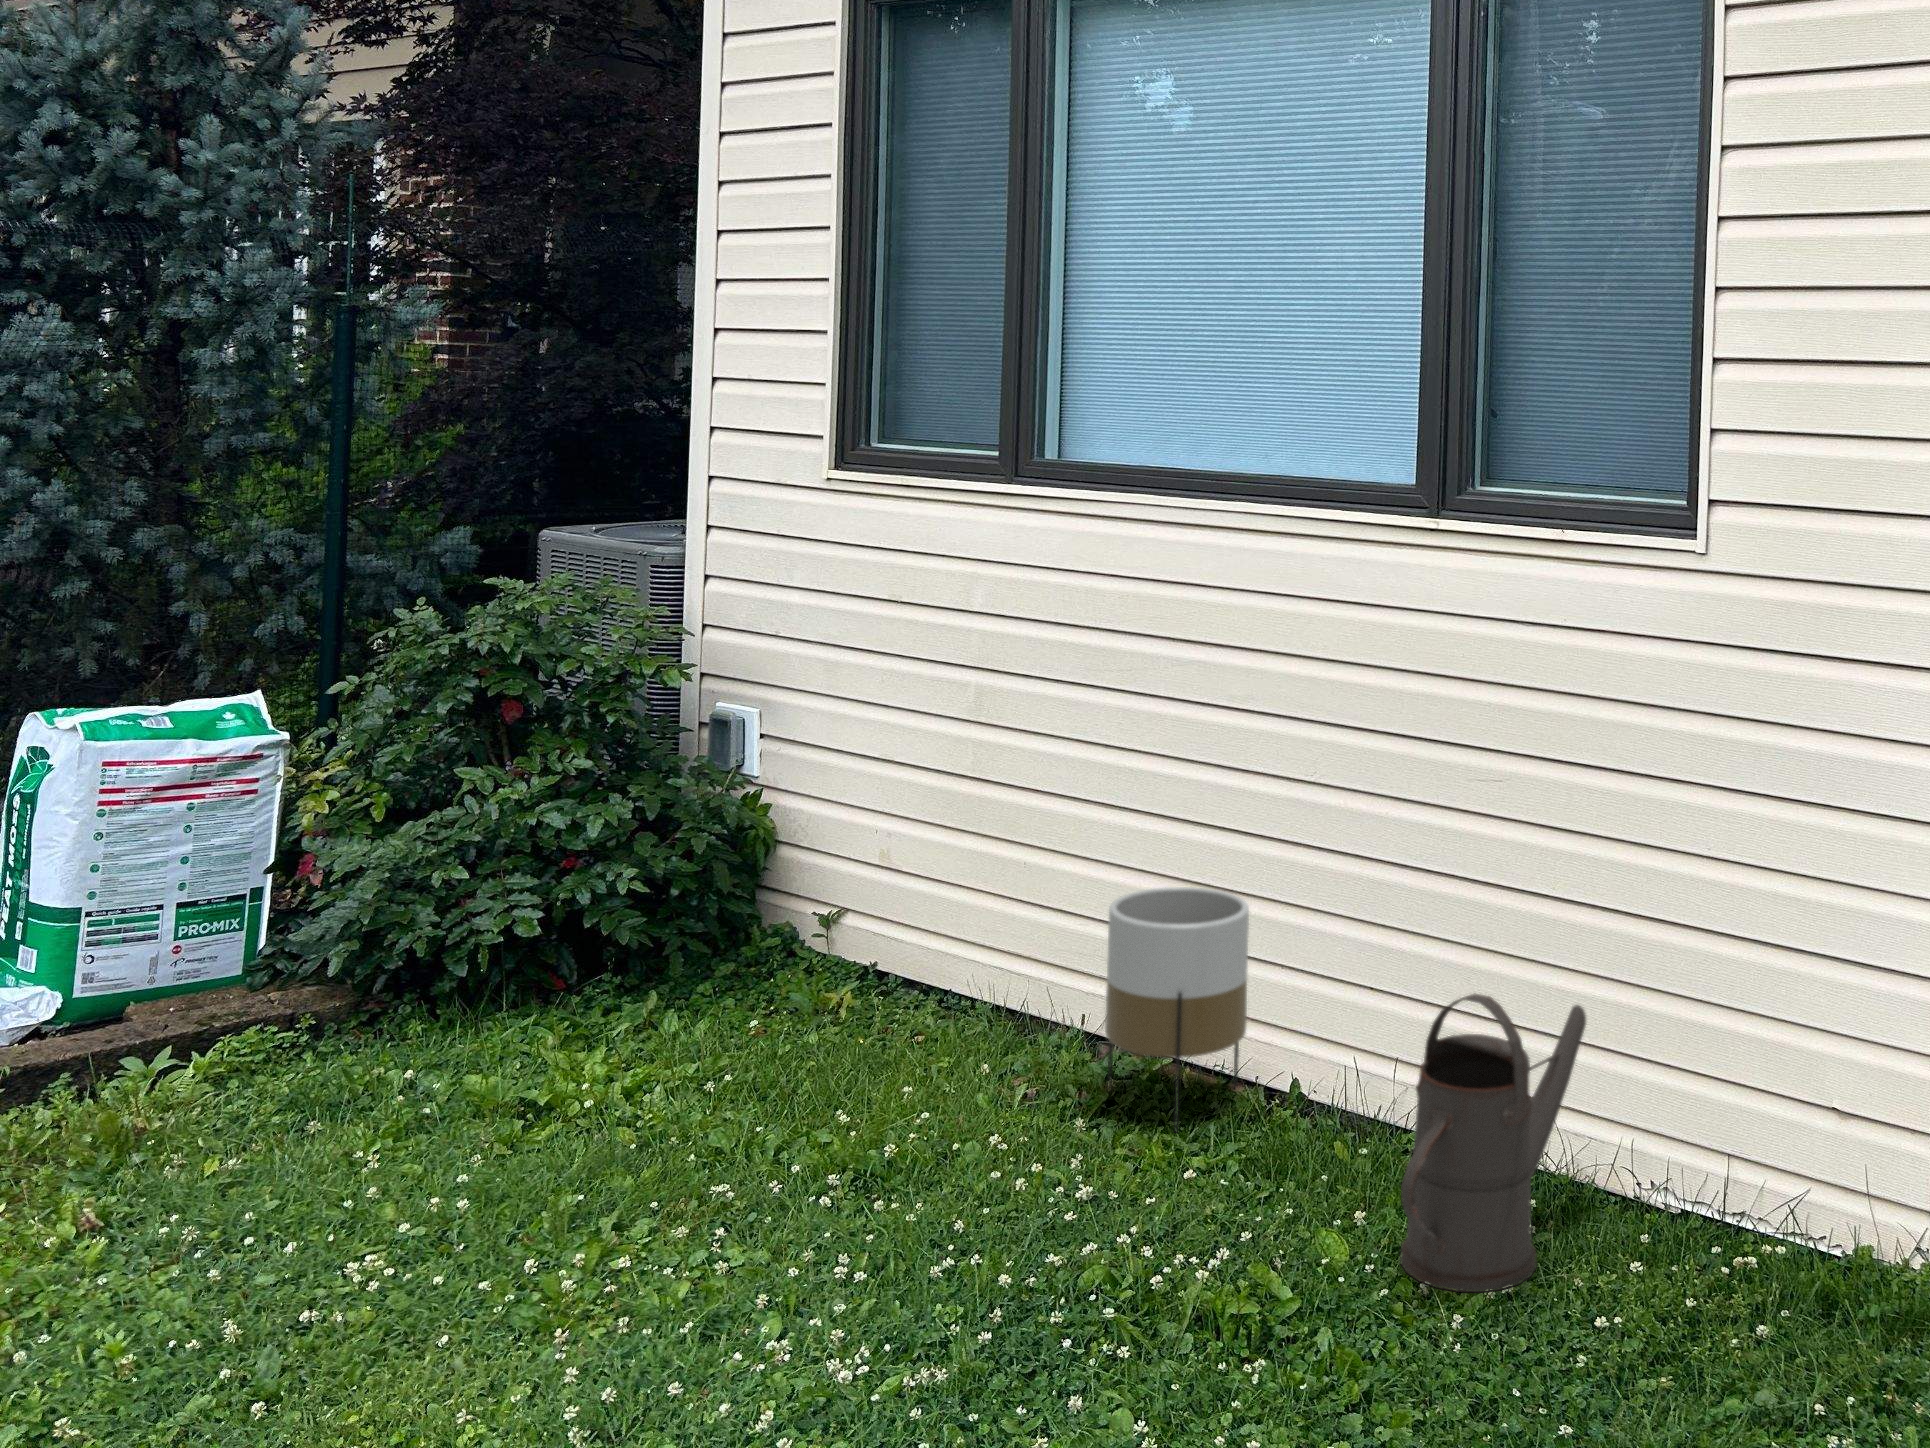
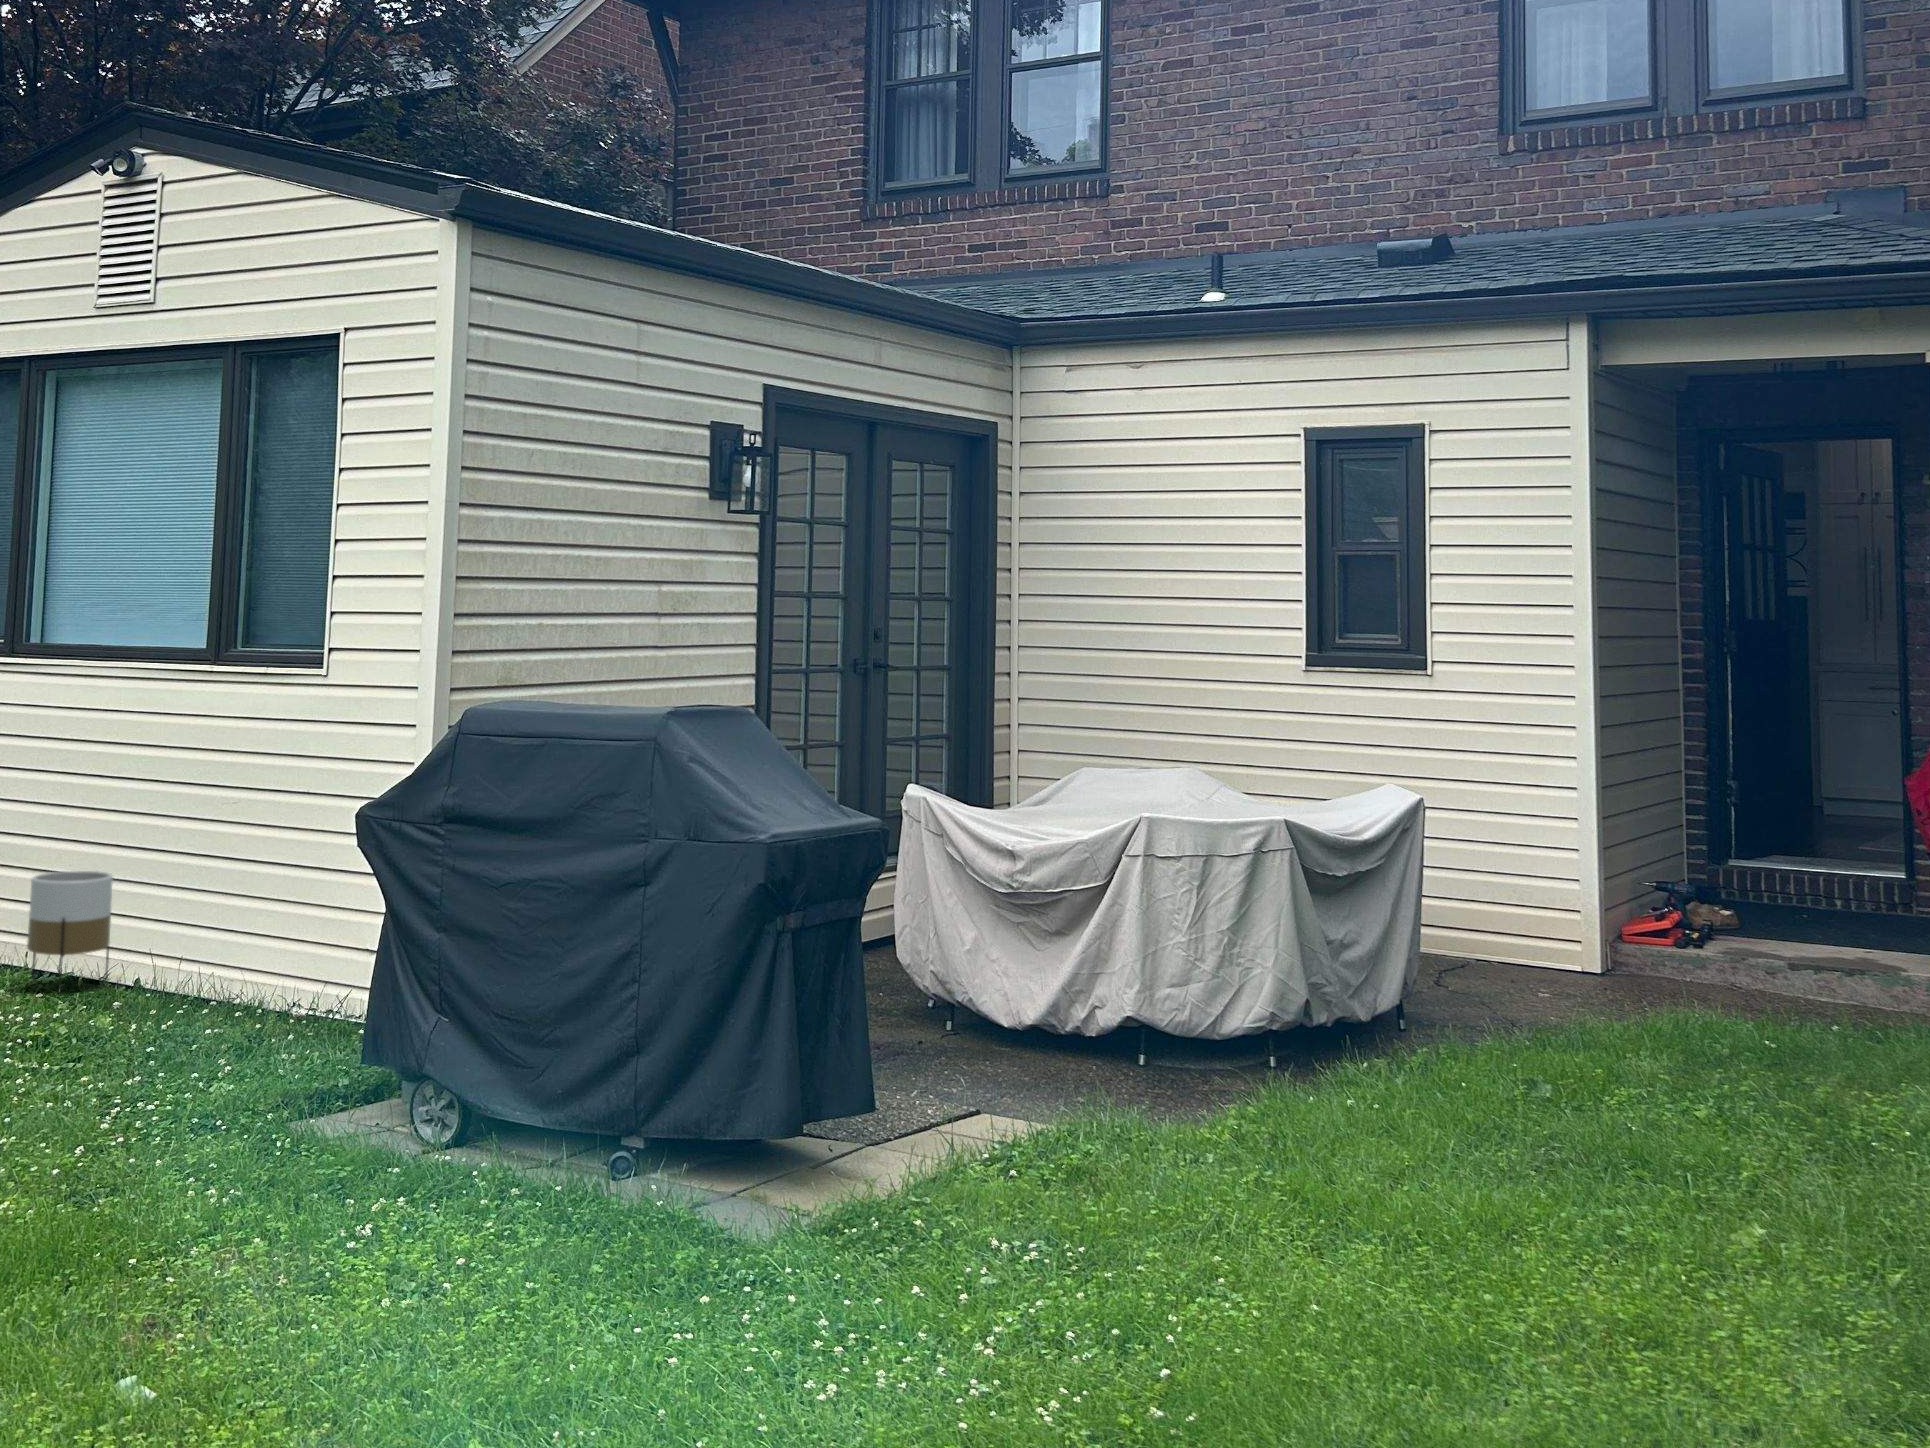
watering can: present [1400,994,1586,1292] -> none [132,889,271,1034]

